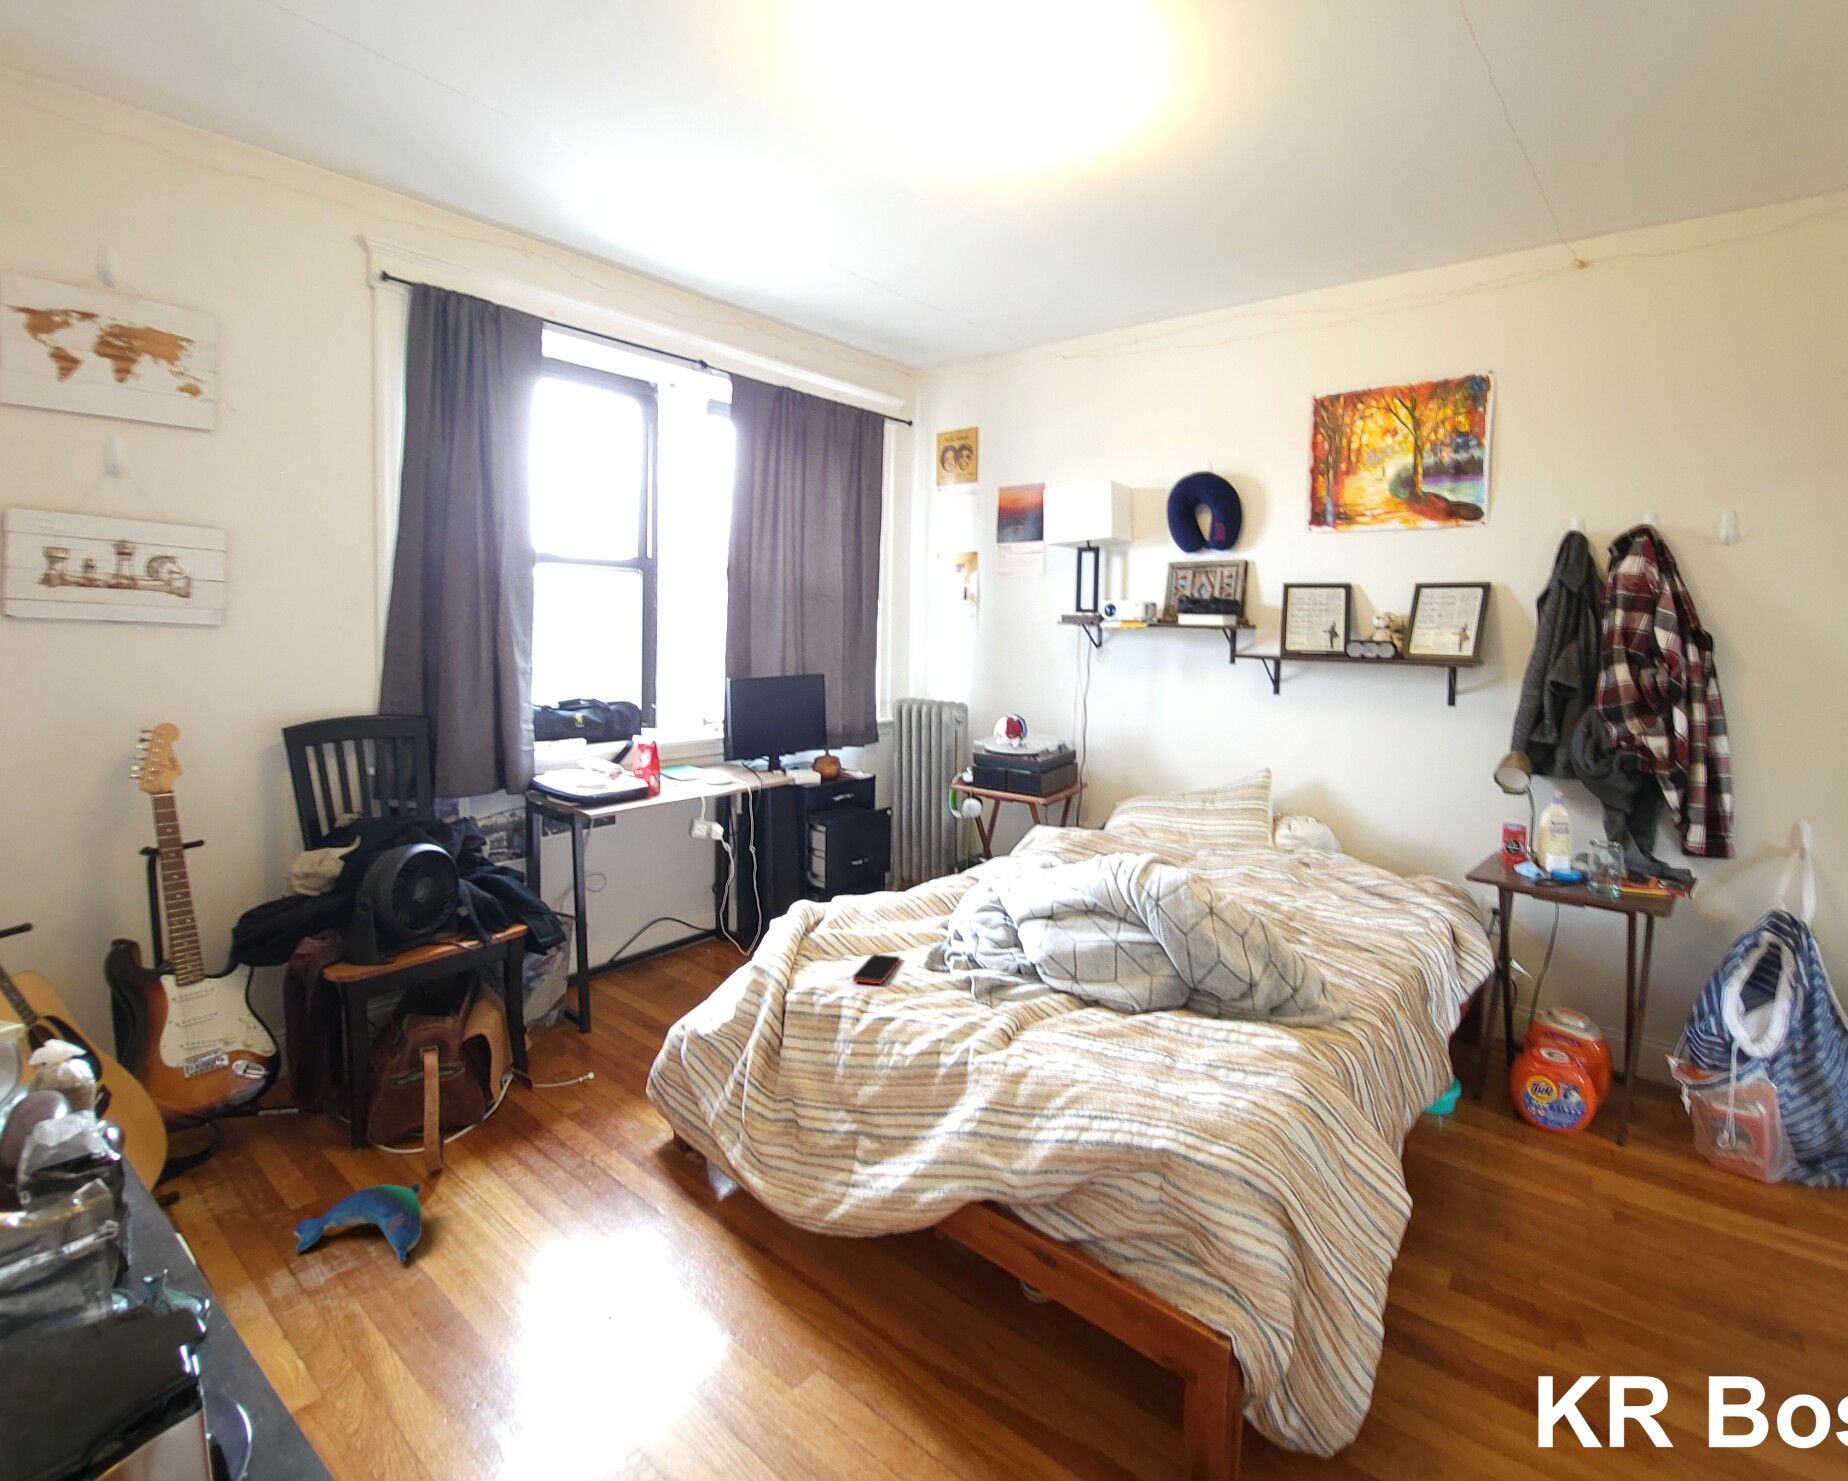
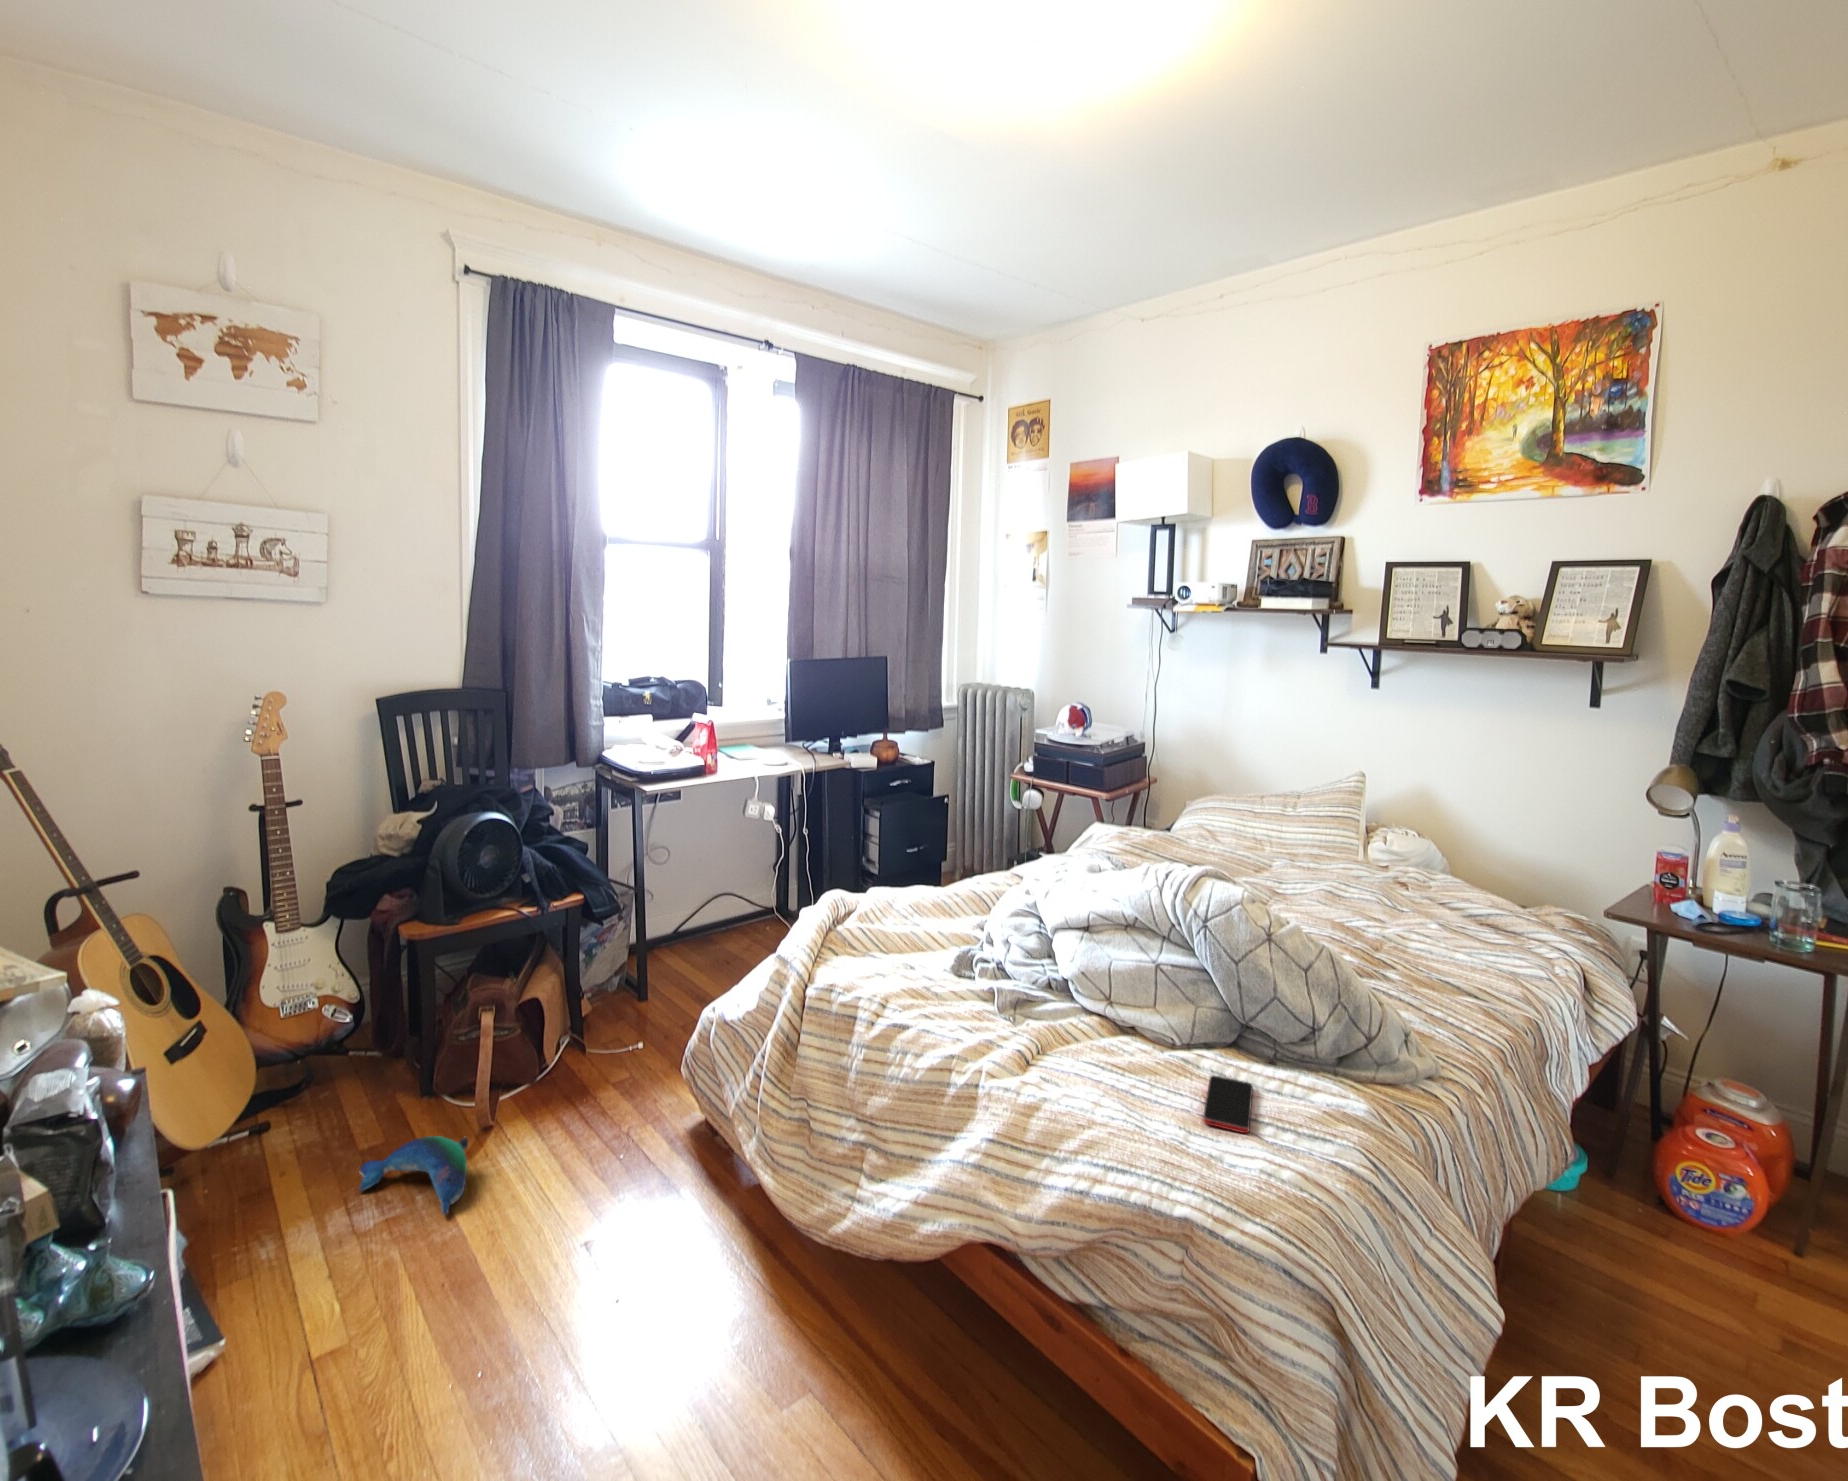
smartphone: present [853,954,900,984] -> present [1203,1075,1253,1133]

